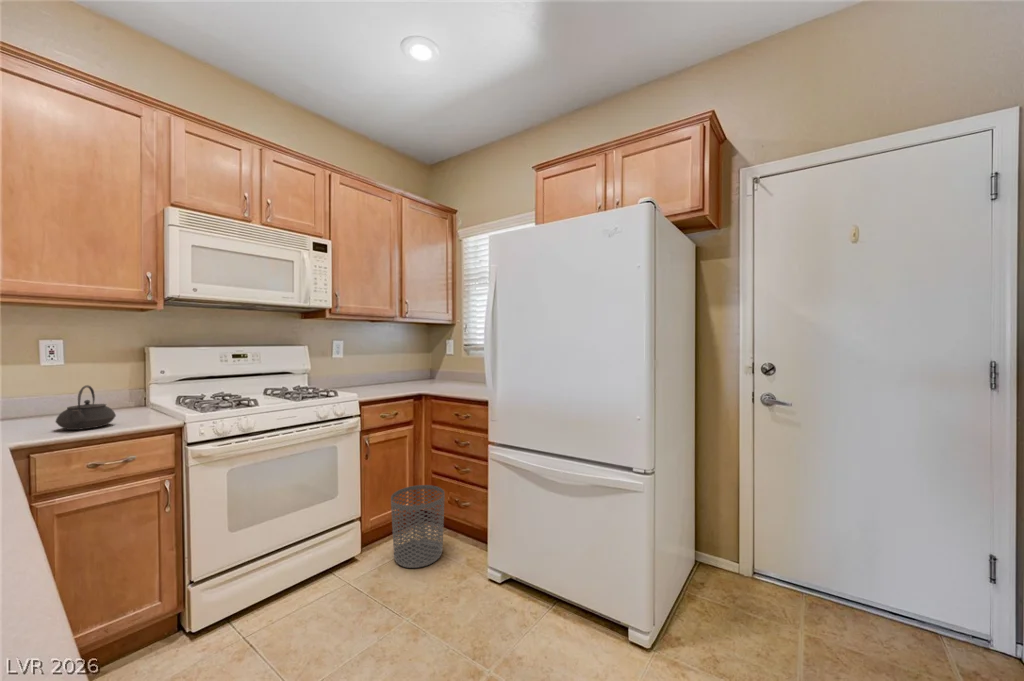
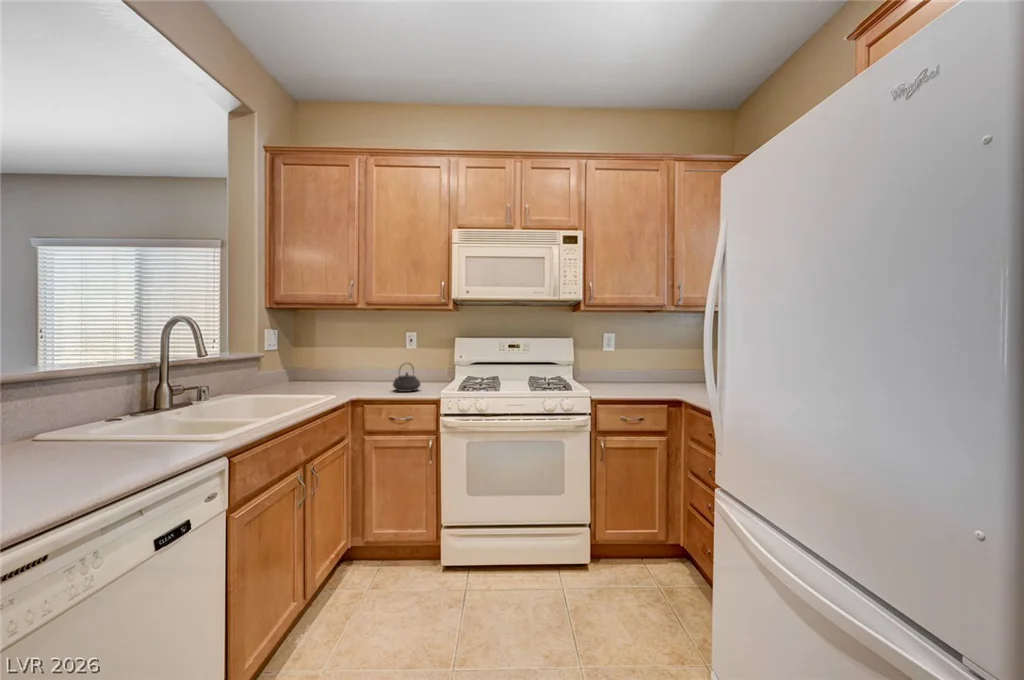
waste bin: present [391,485,444,568] -> none [615,509,681,613]

